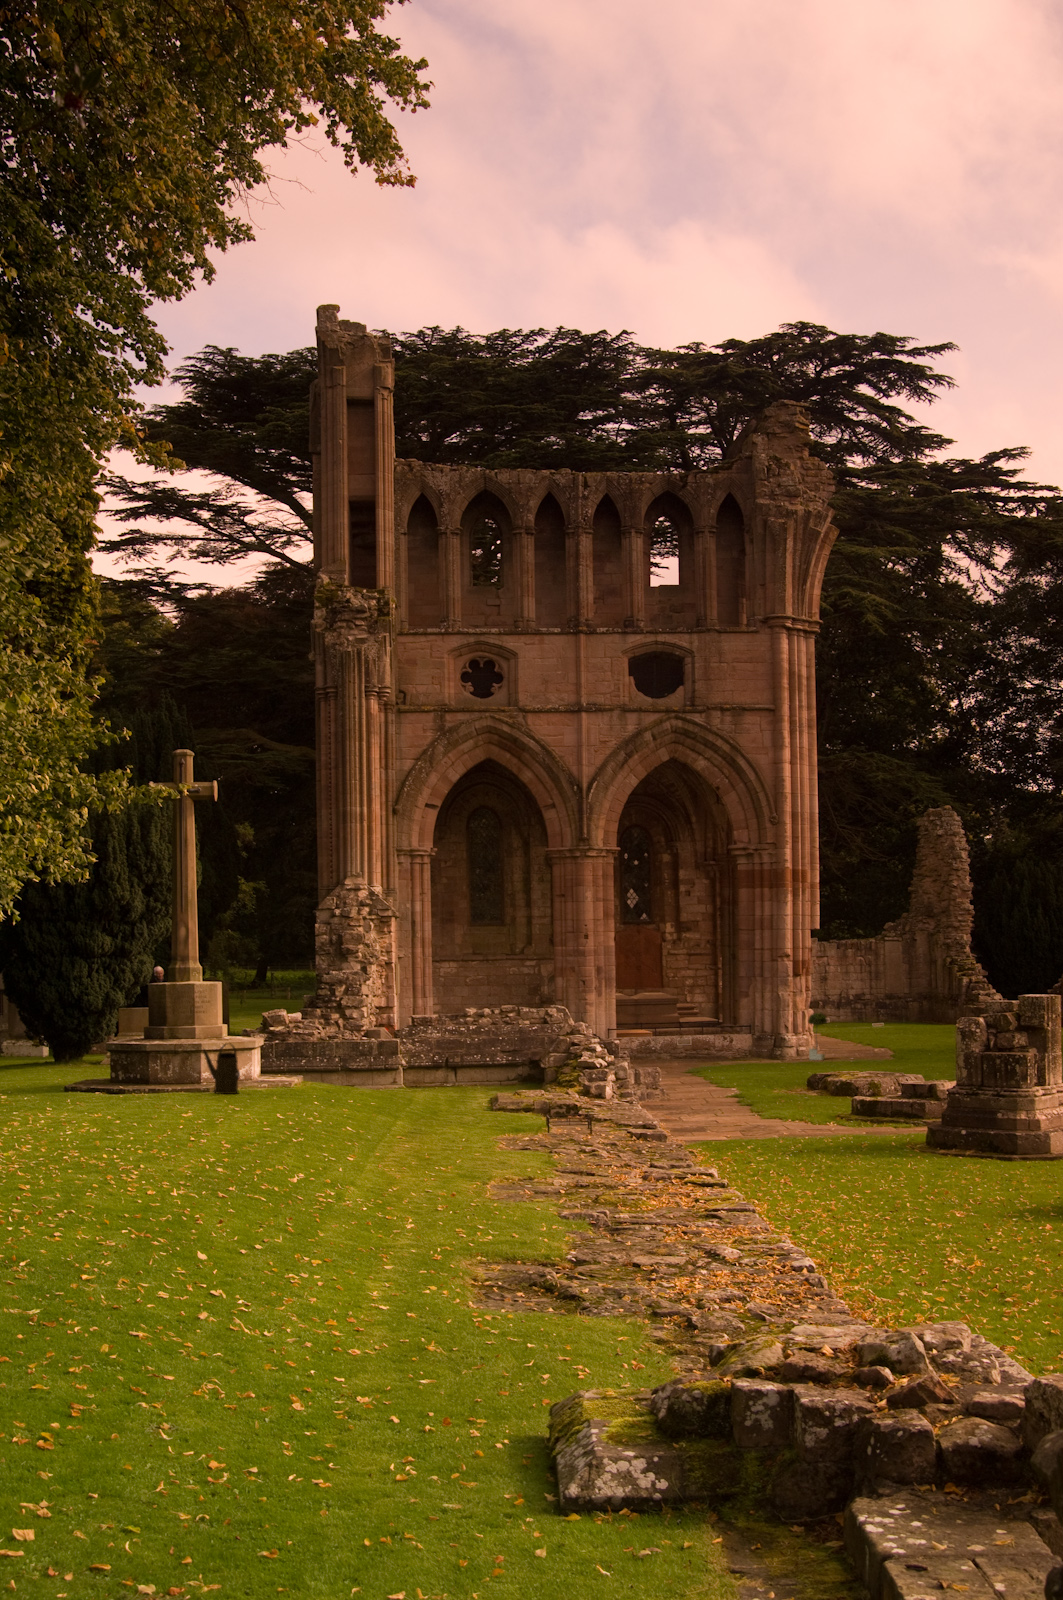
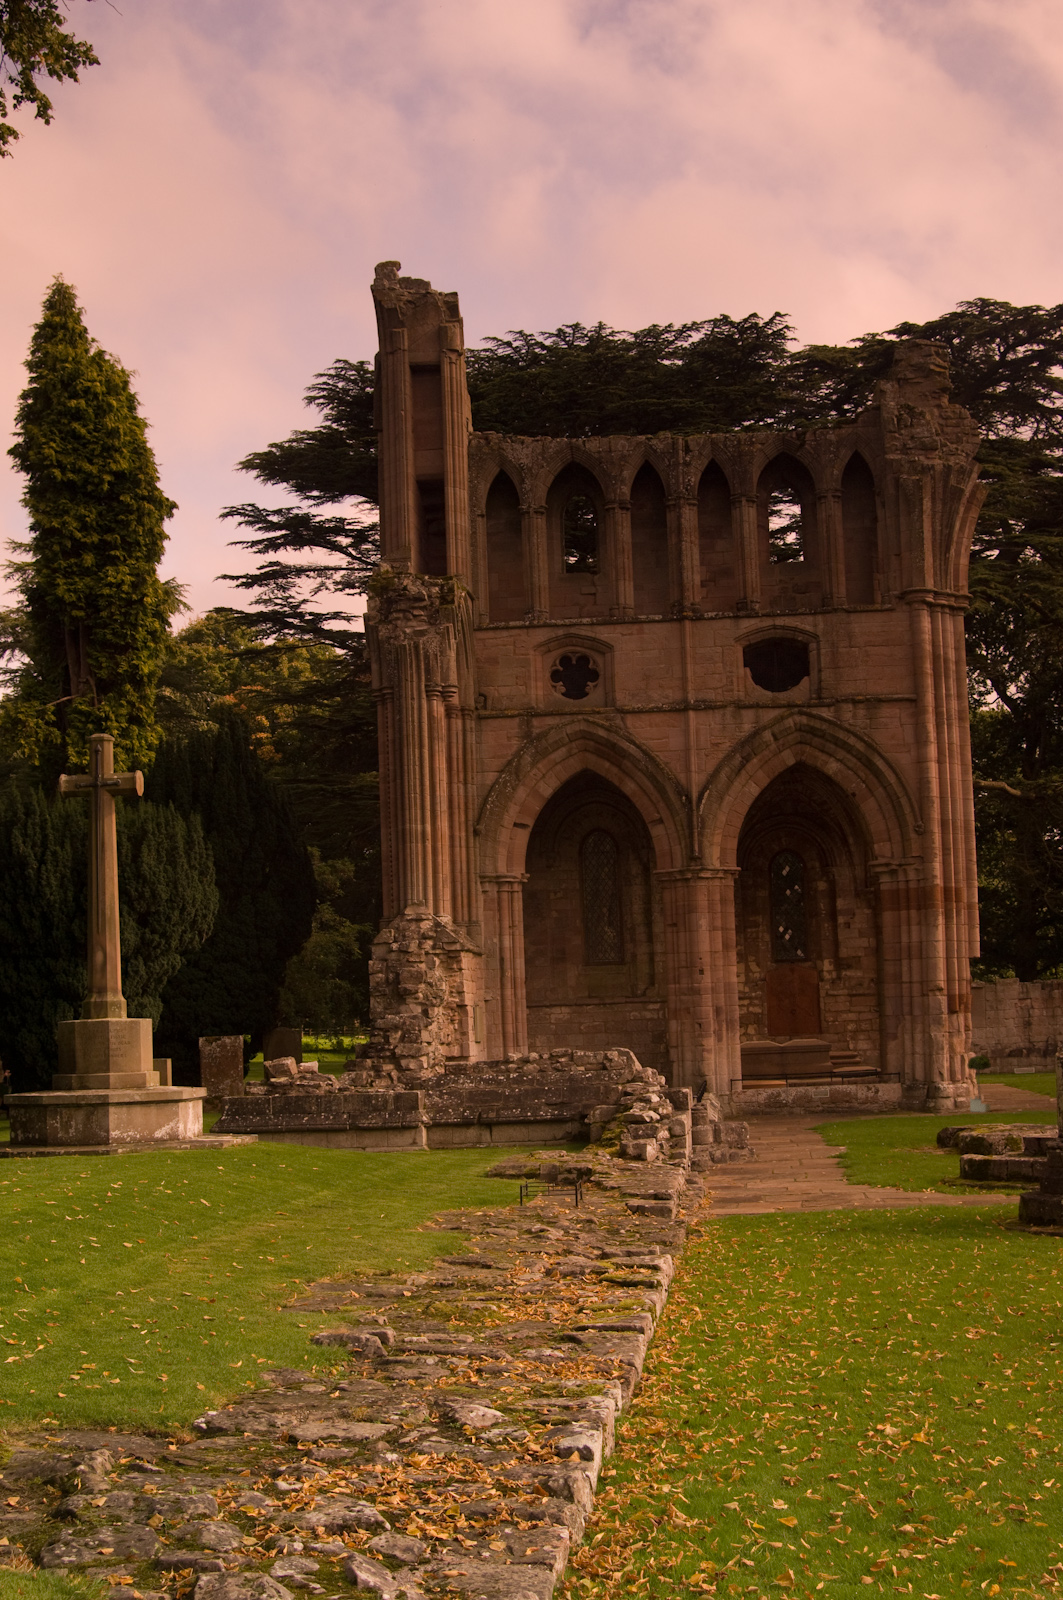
watering can: present [203,1044,240,1094] -> none [135,1097,173,1158]

